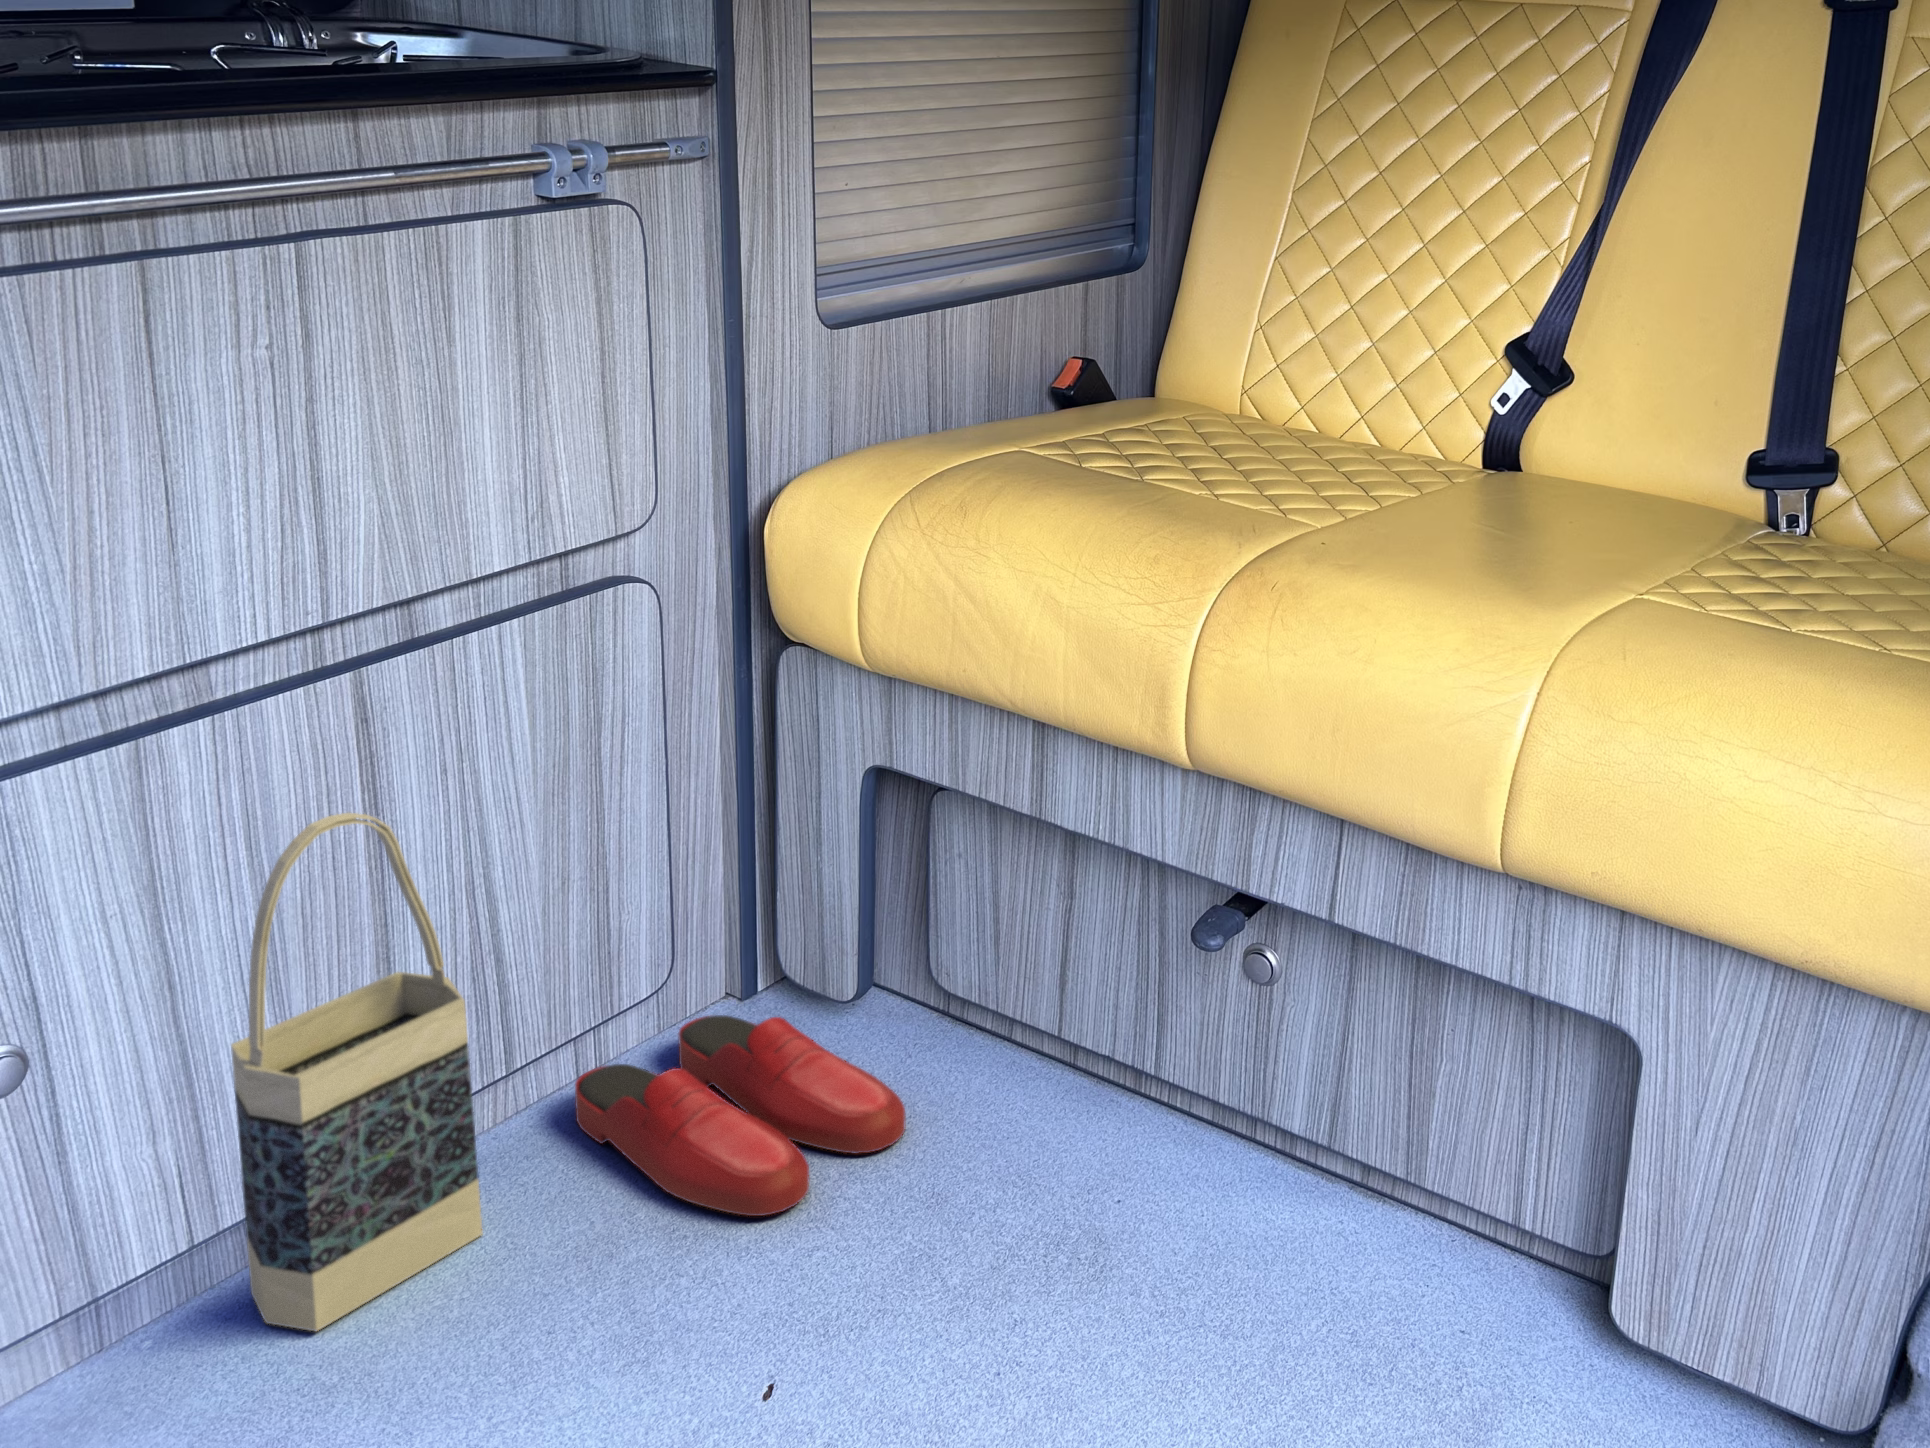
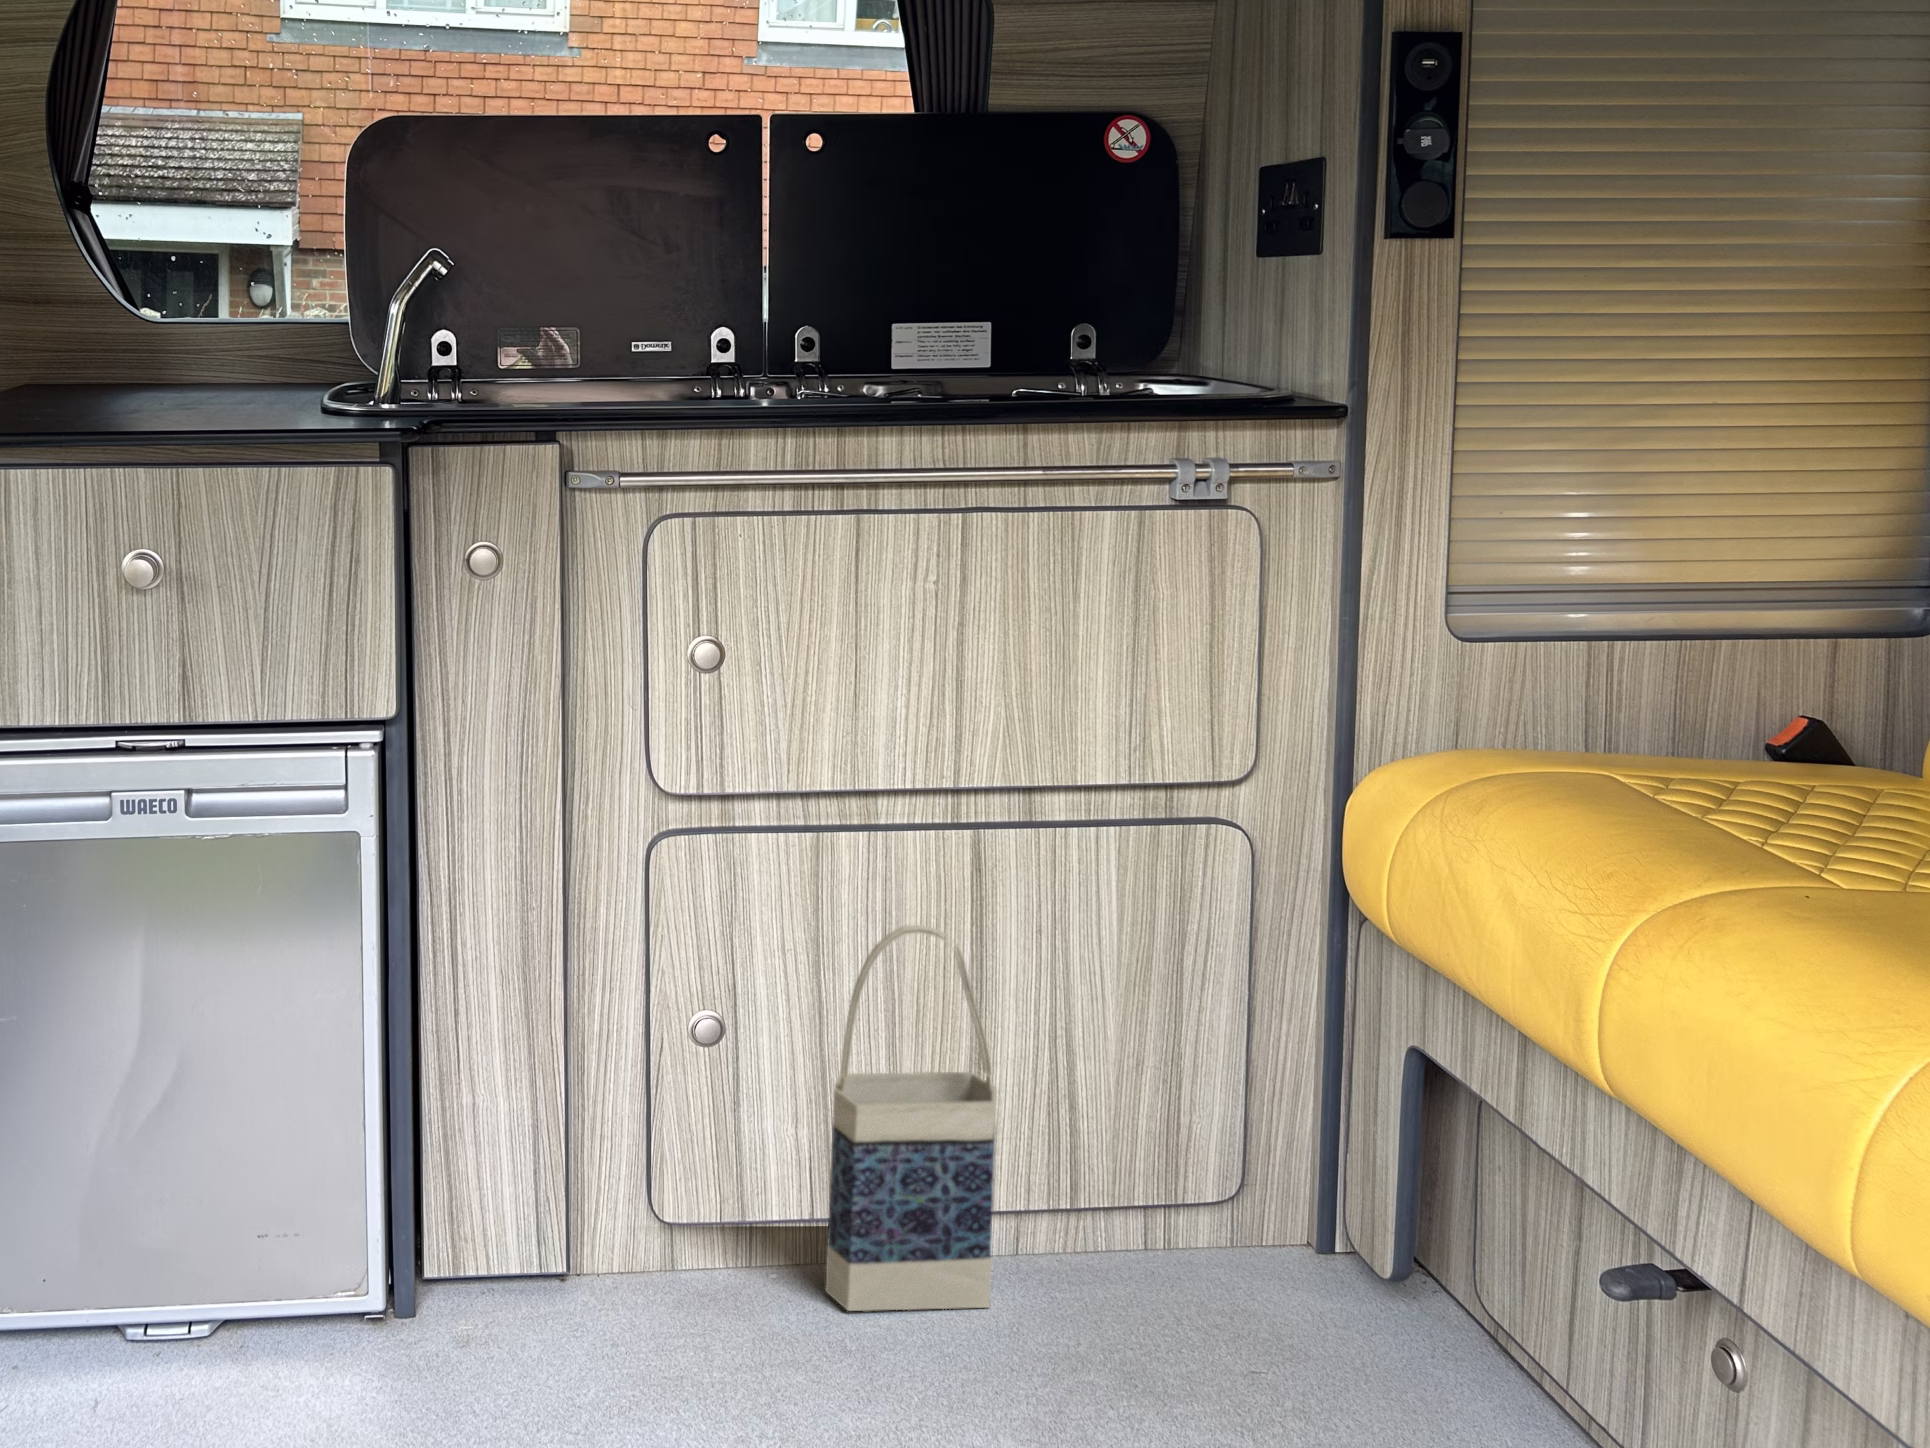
slippers: present [575,1015,906,1216] -> none [1108,1231,1373,1401]

